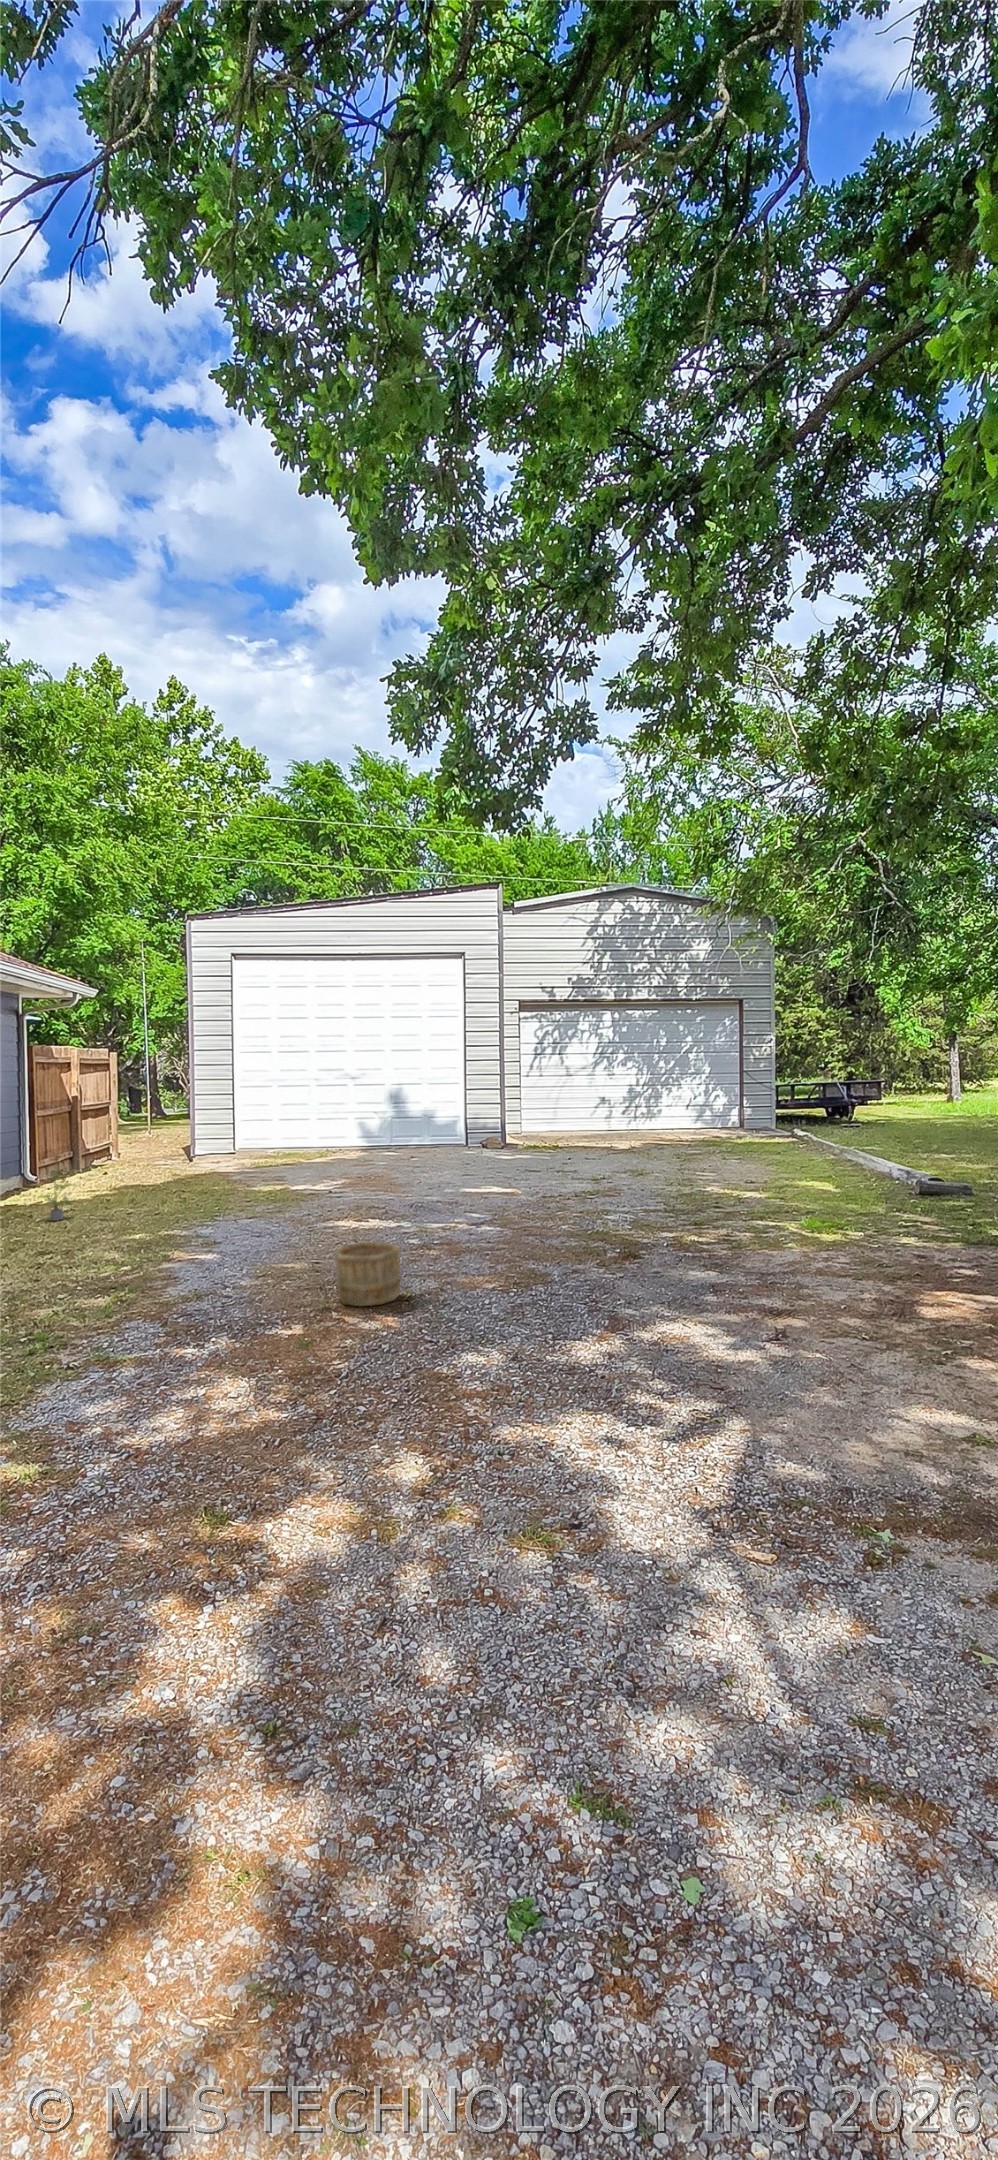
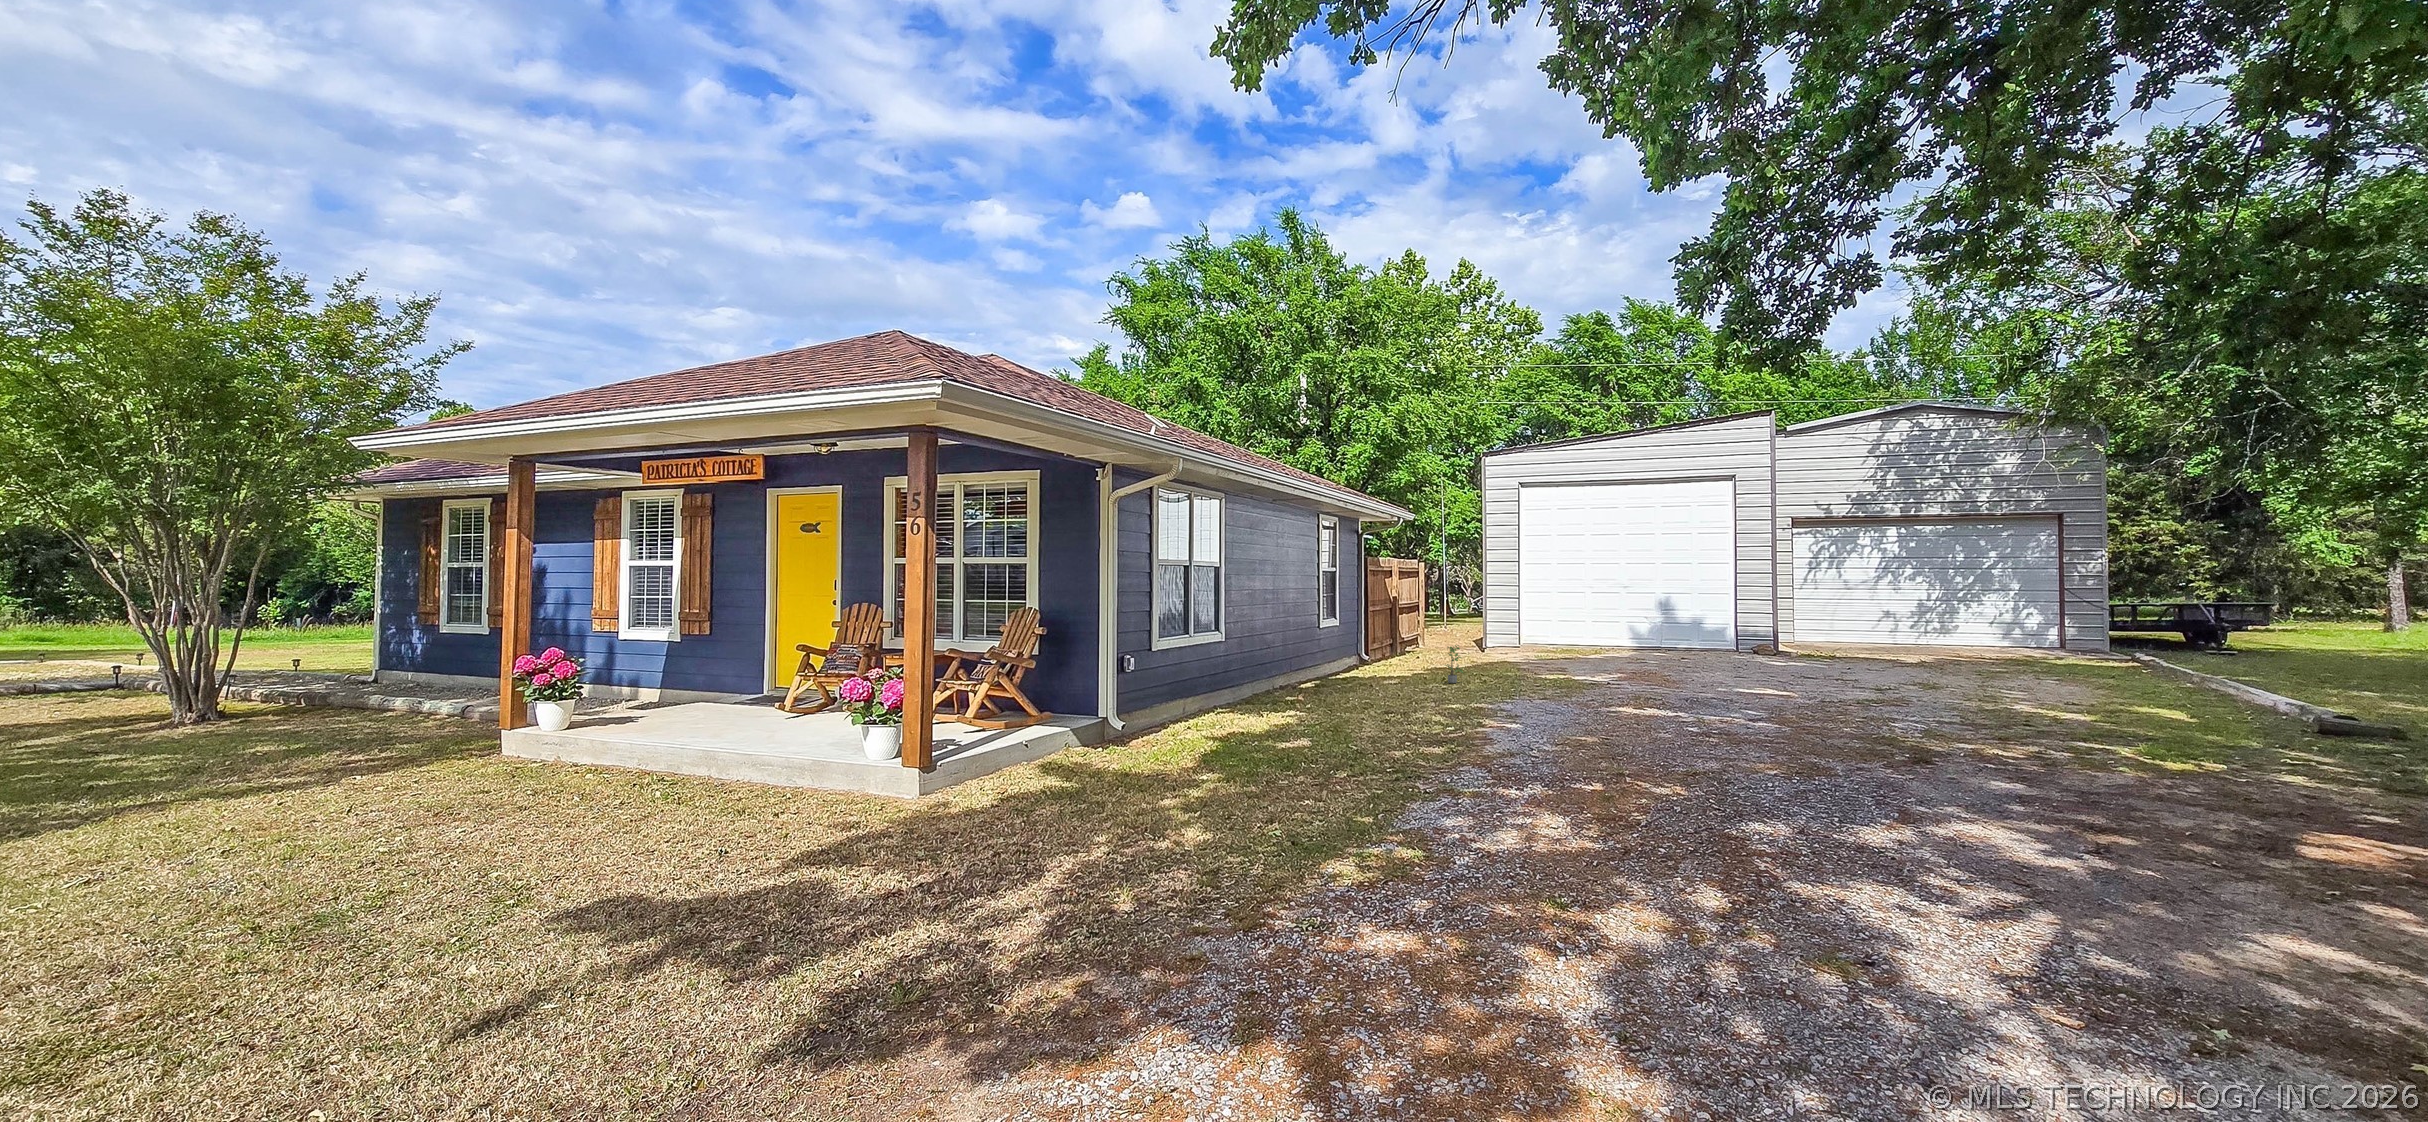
wooden bucket: present [334,1242,400,1306] -> none [1742,688,1792,728]

